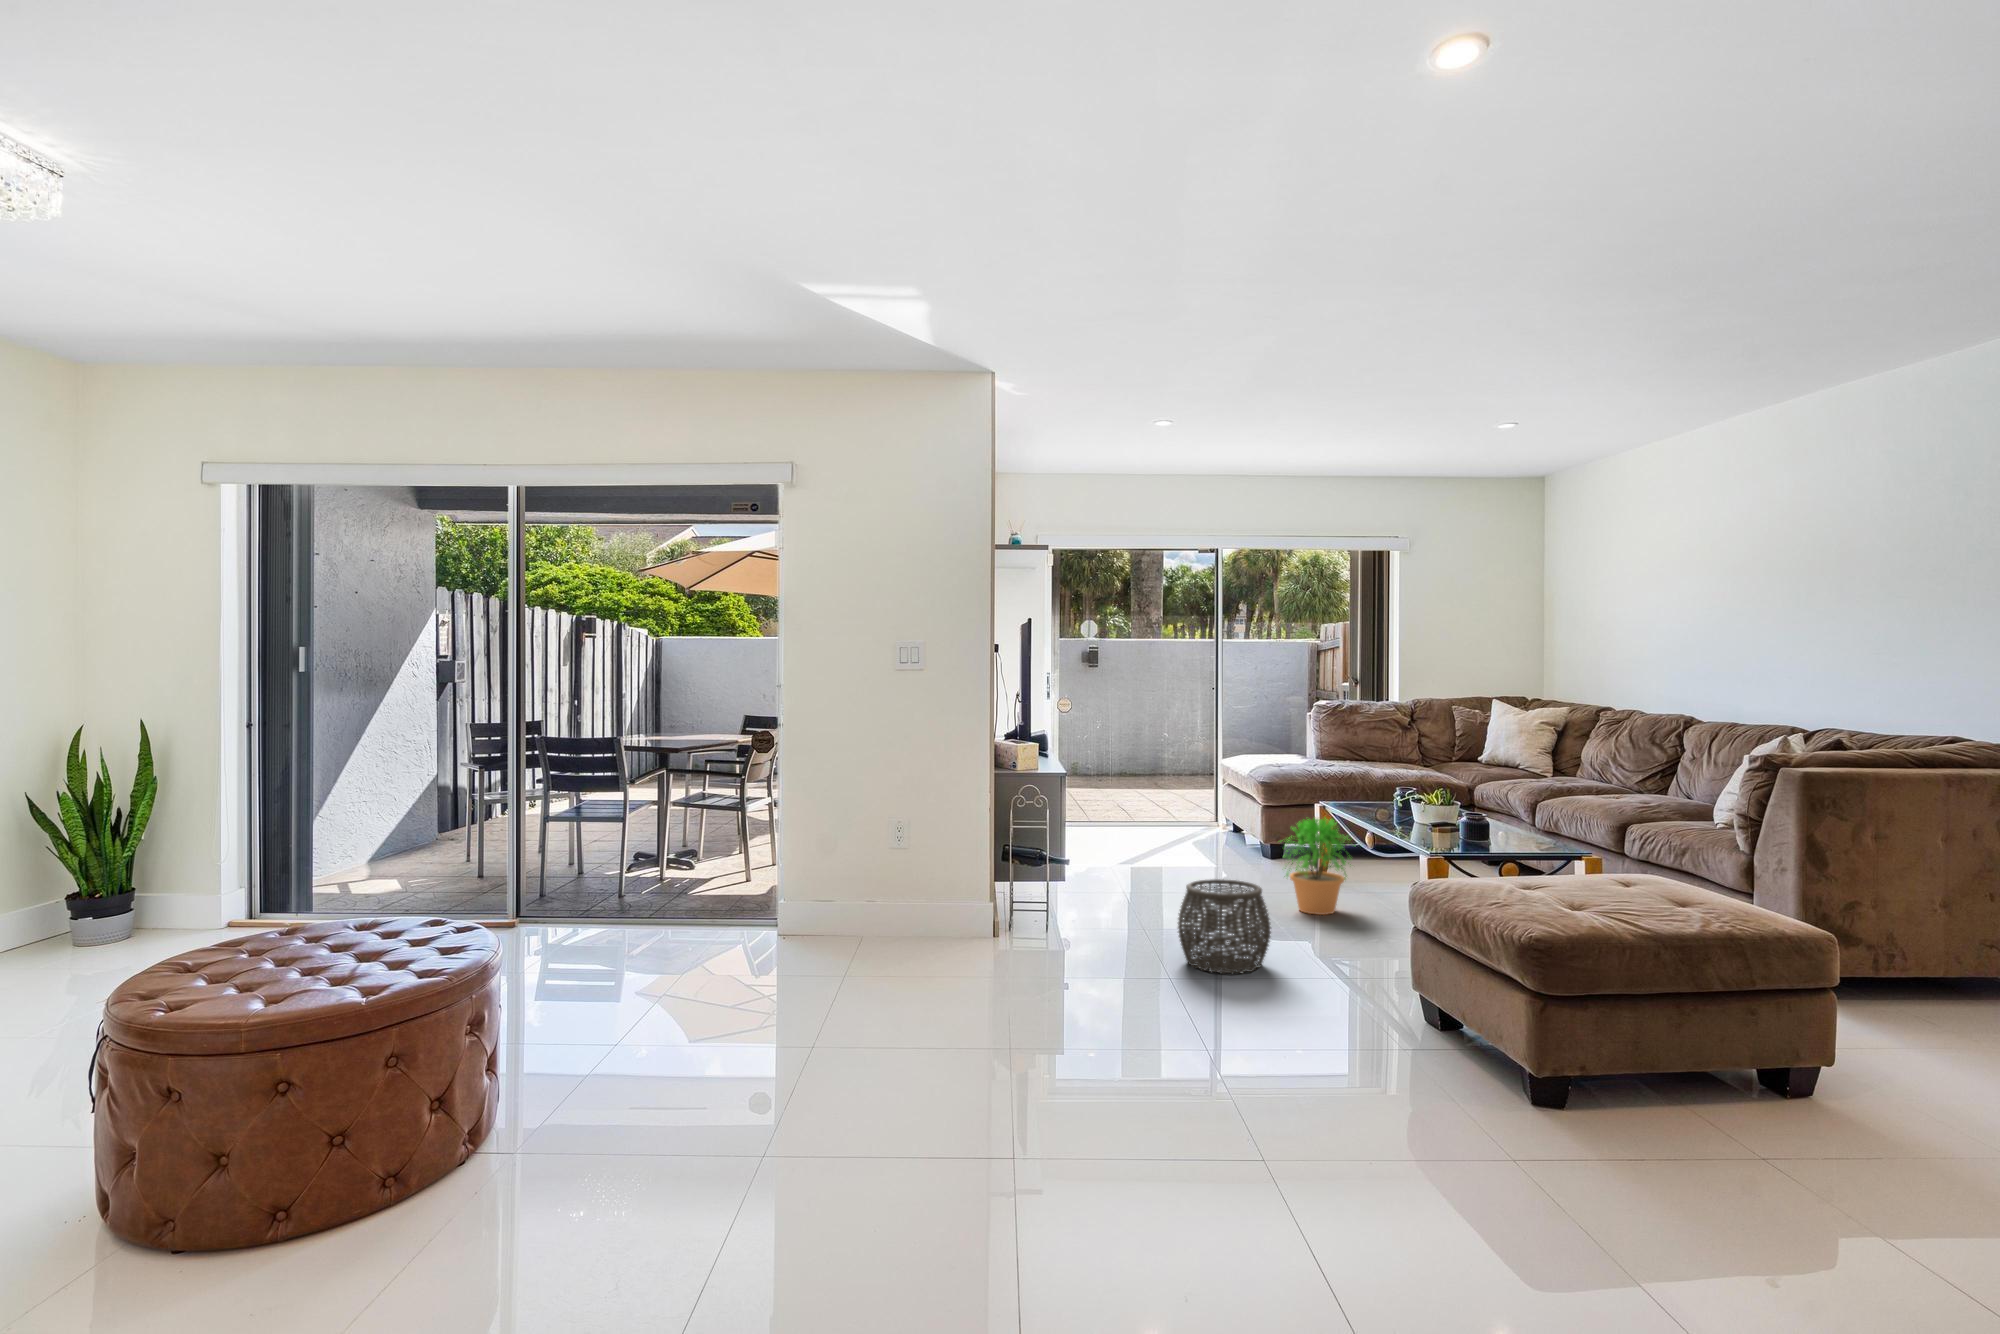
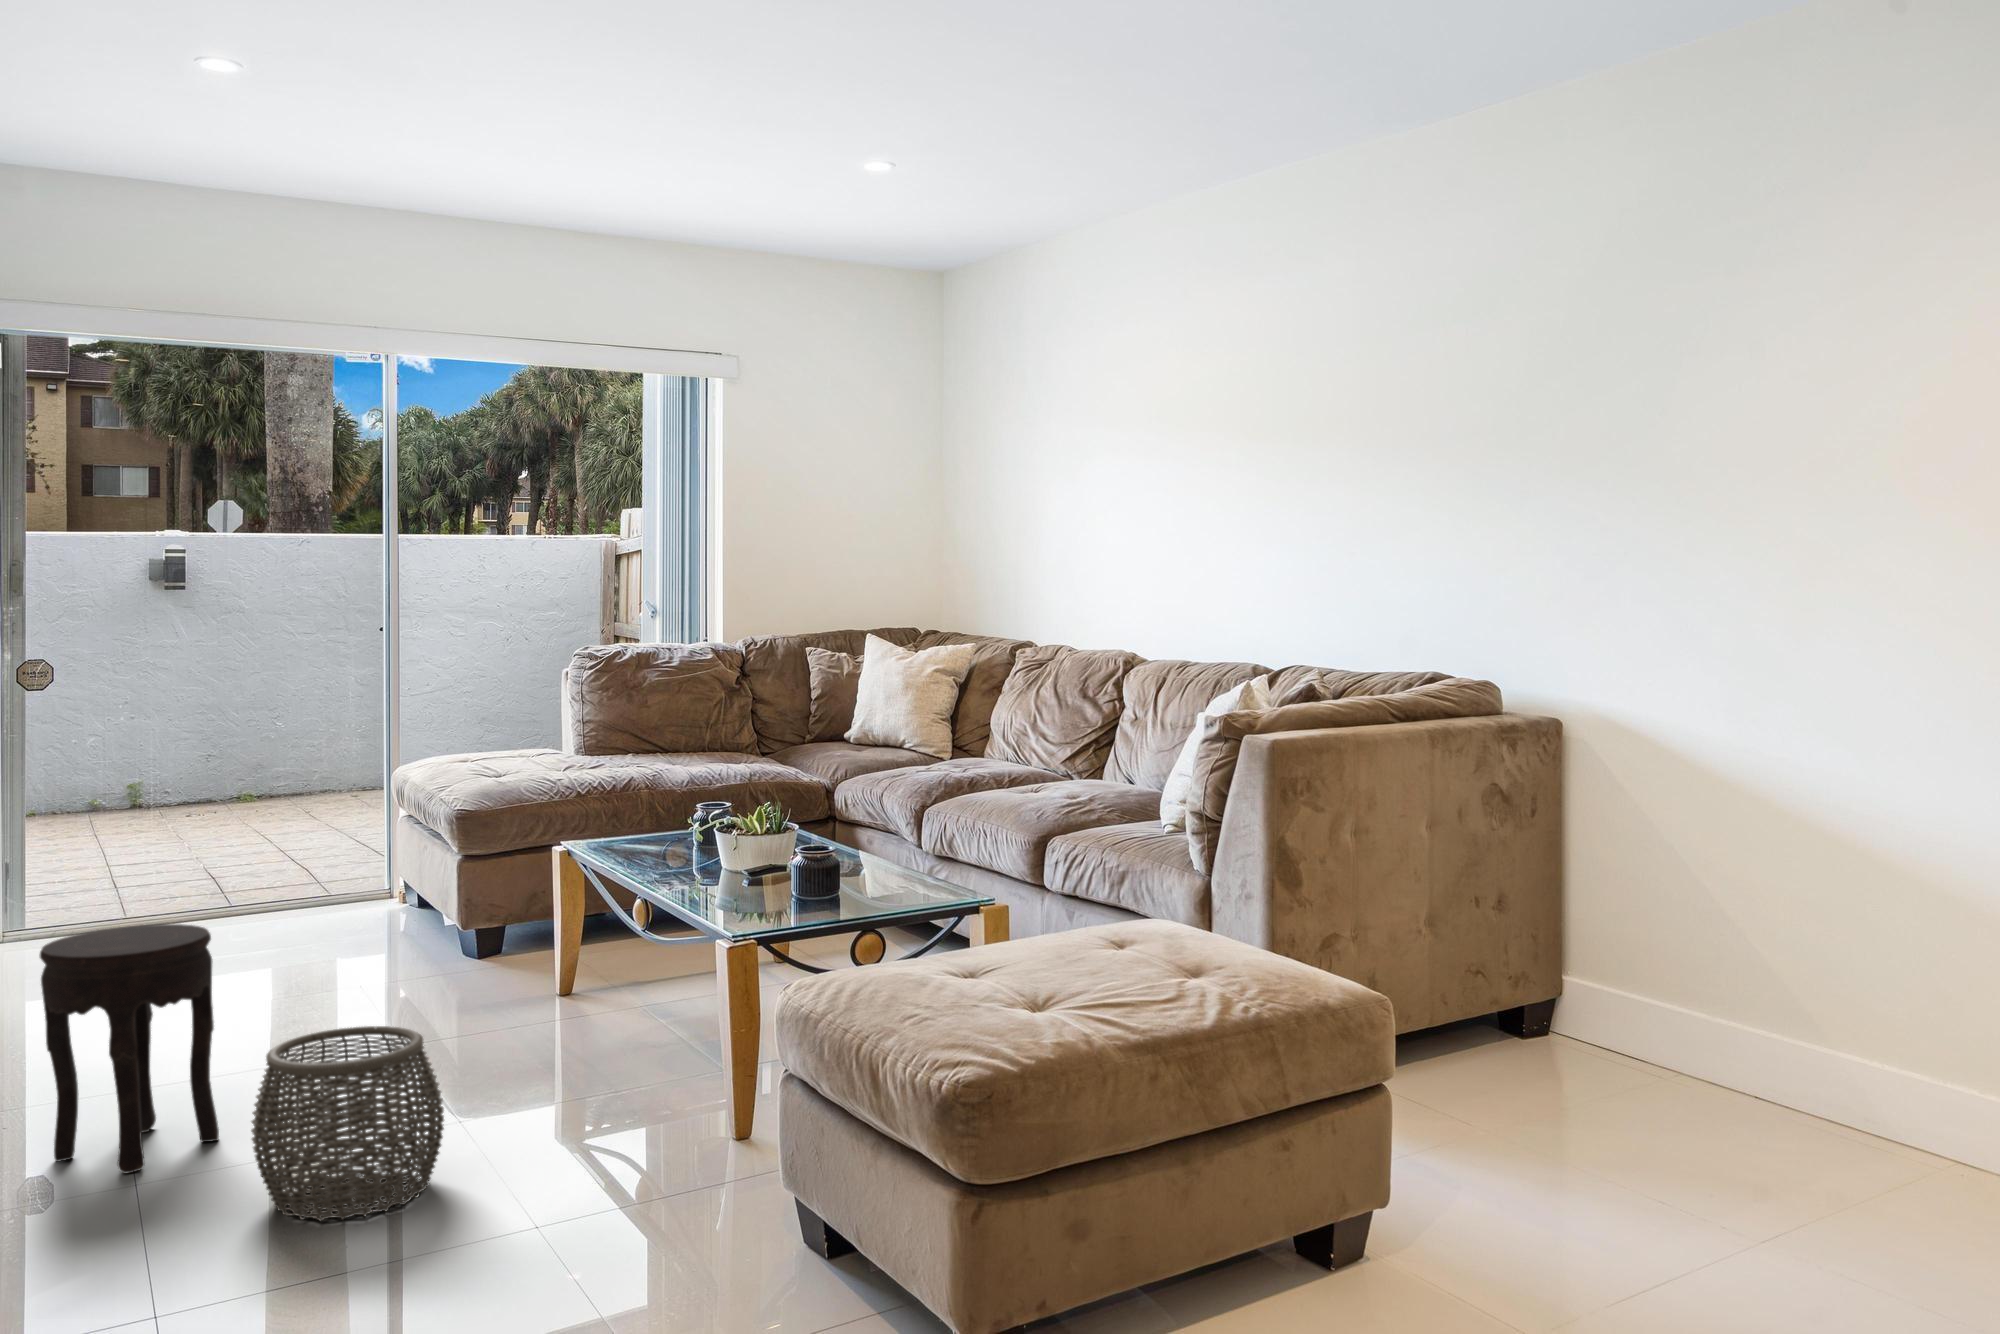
potted plant: present [1283,818,1351,915] -> none [480,868,630,1051]
side table: none [1077,820,1152,939] -> present [40,924,219,1174]

